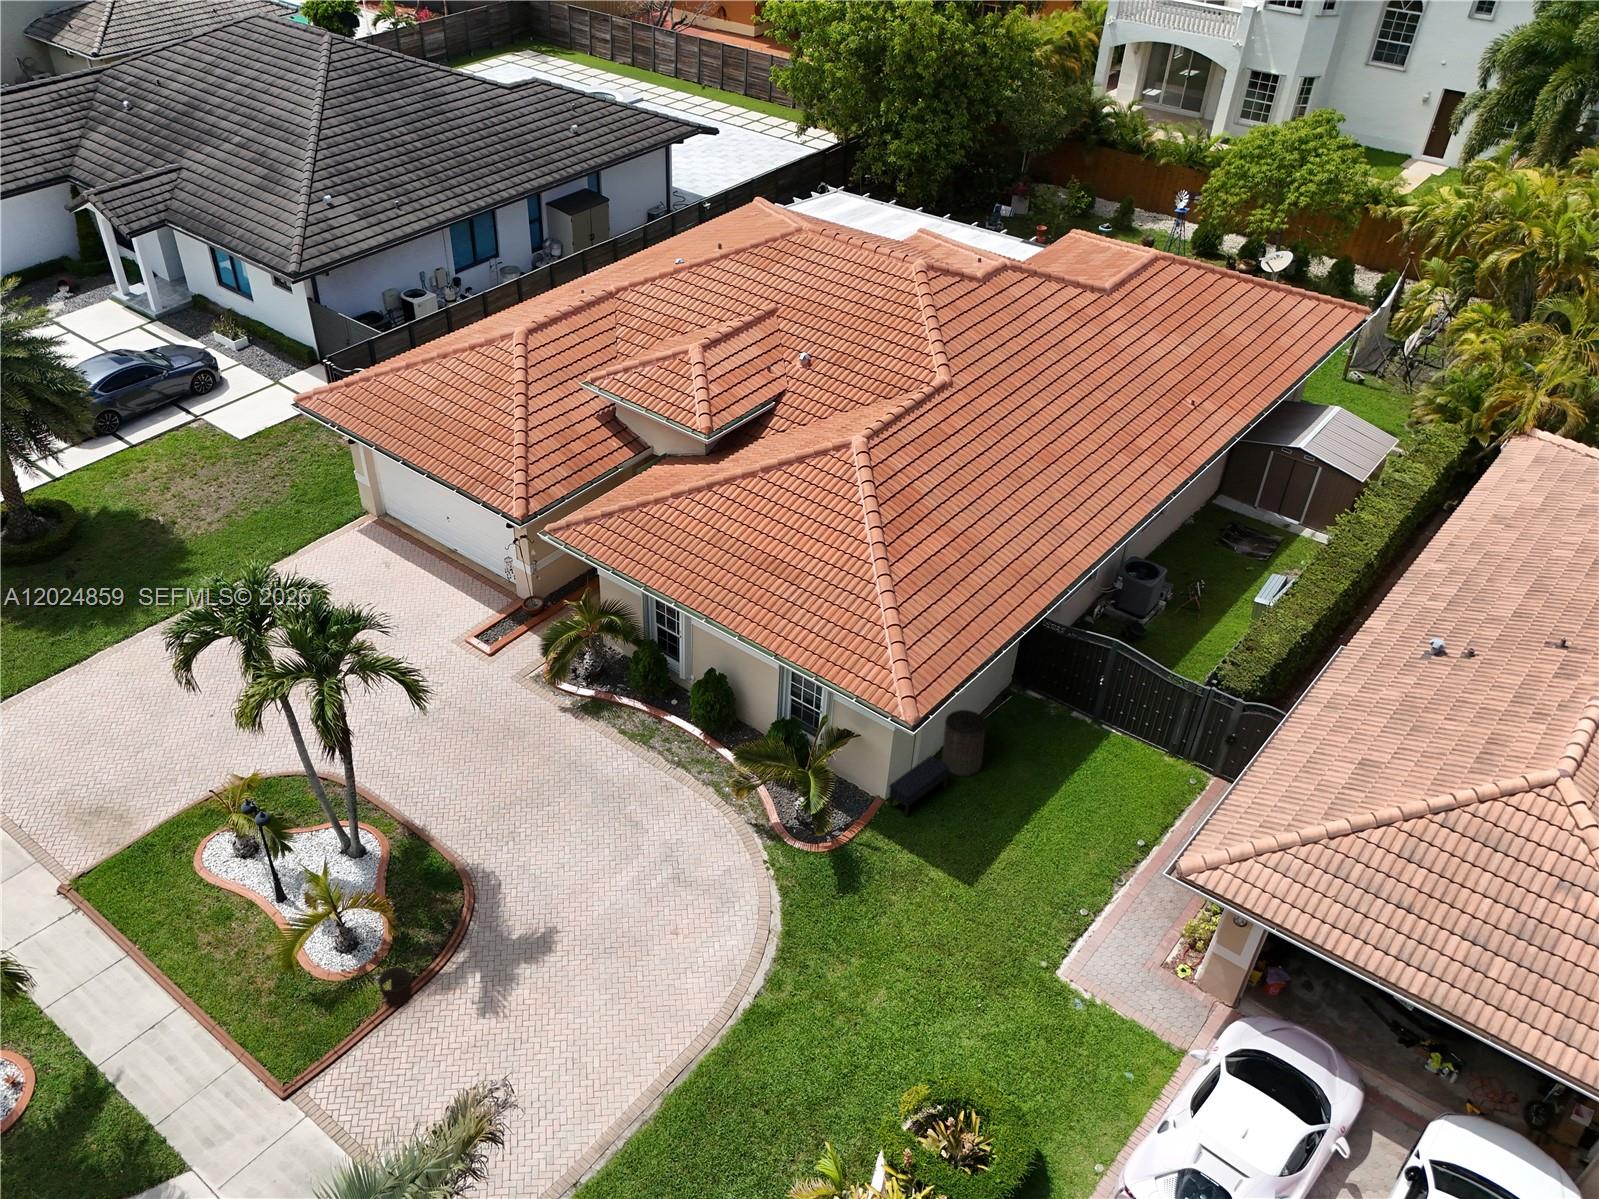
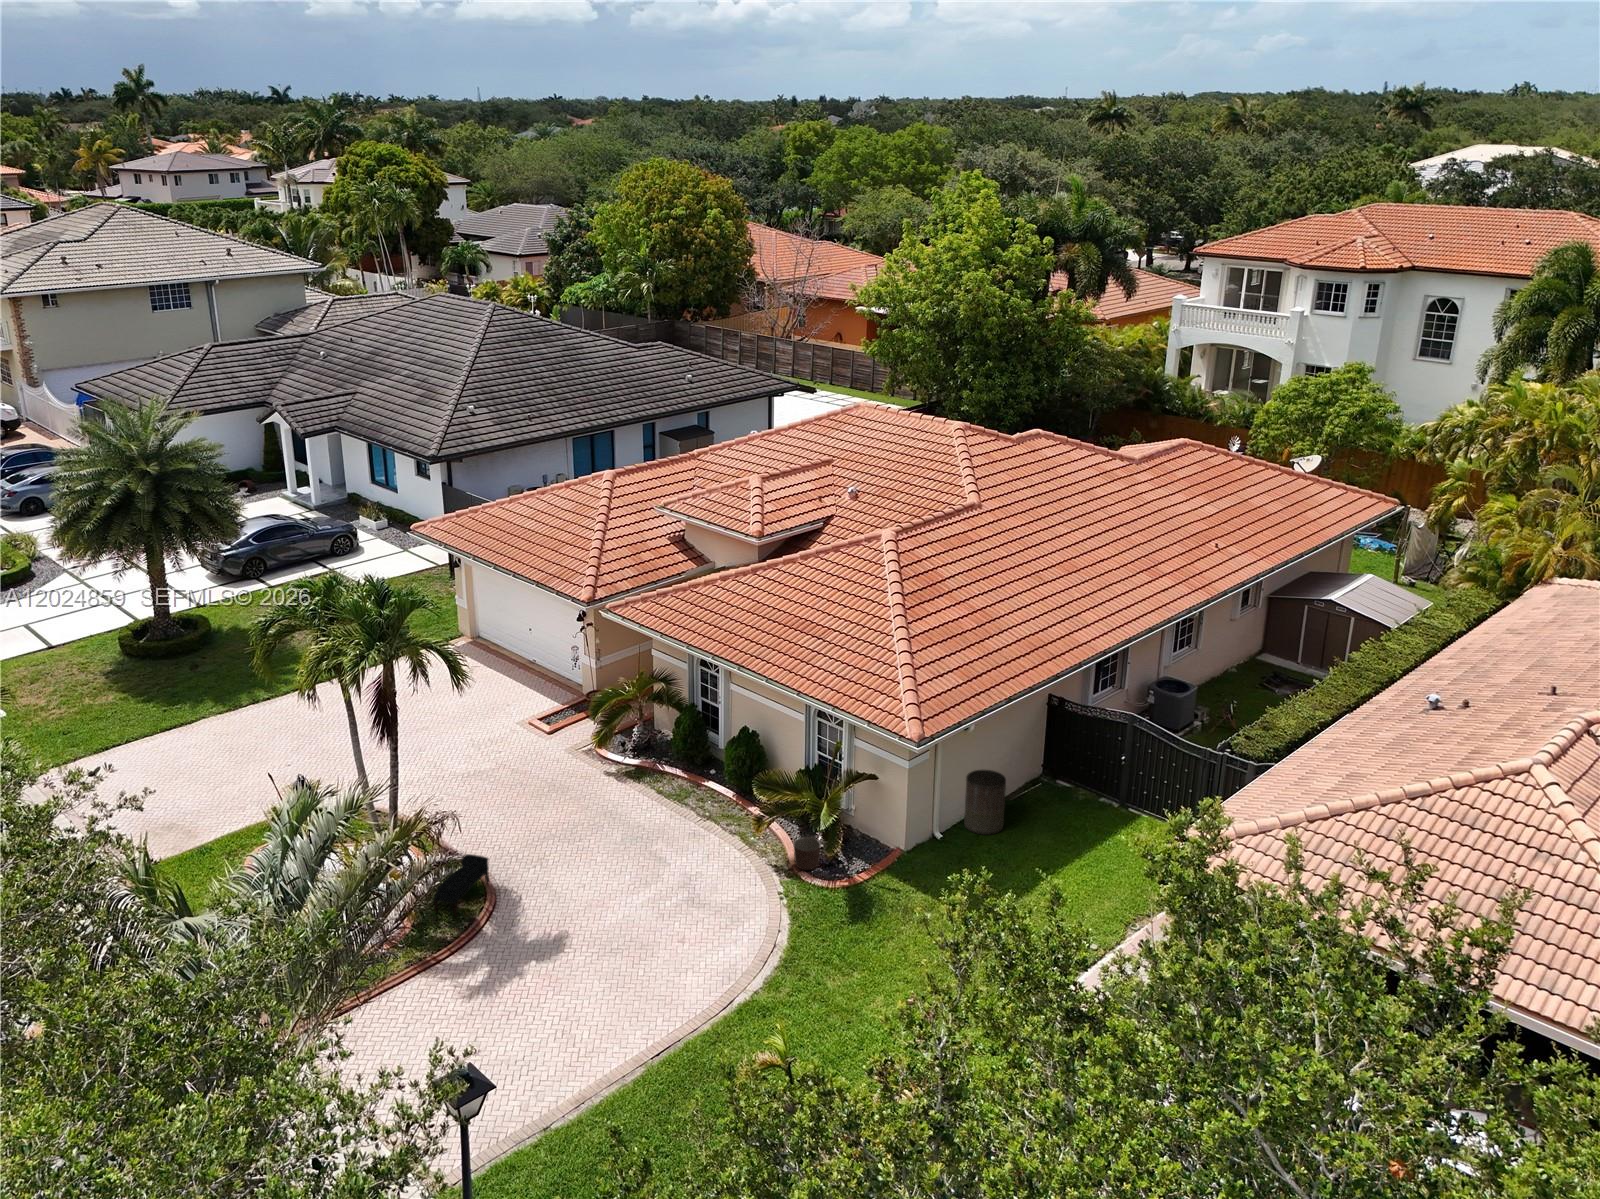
bench: present [889,756,949,817] -> present [433,854,489,917]
planter: present [378,967,413,1007] -> present [794,837,820,870]

